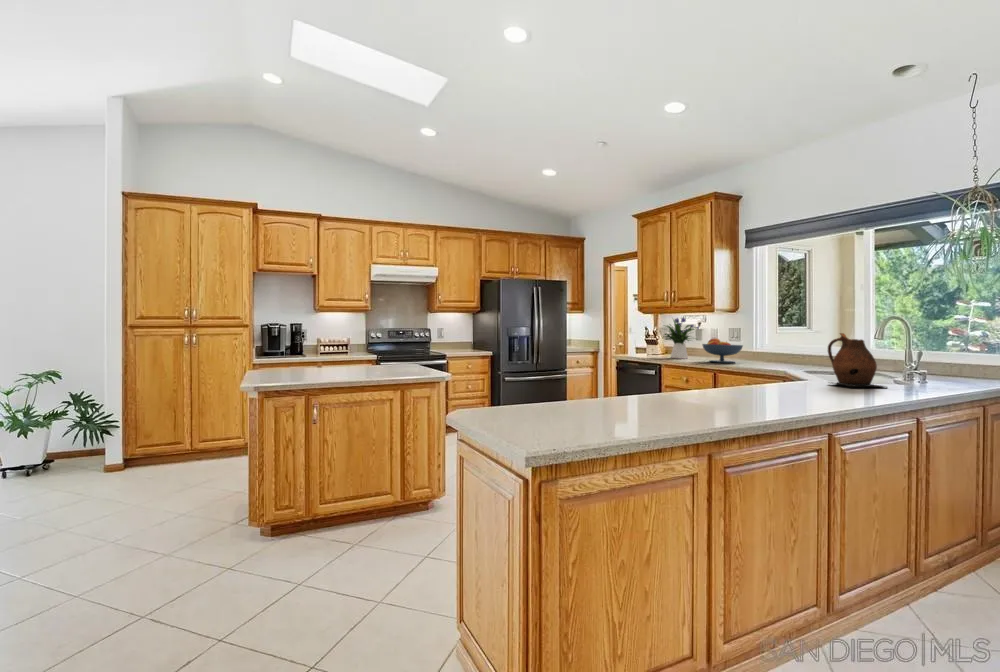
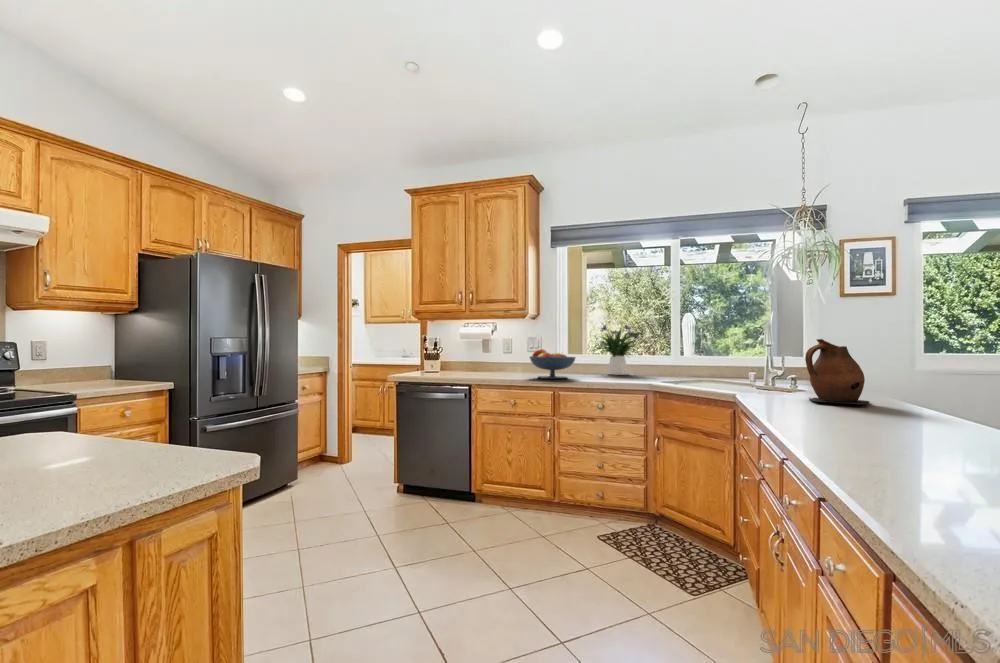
flower arrangement: present [665,318,699,359] -> present [597,324,641,375]

